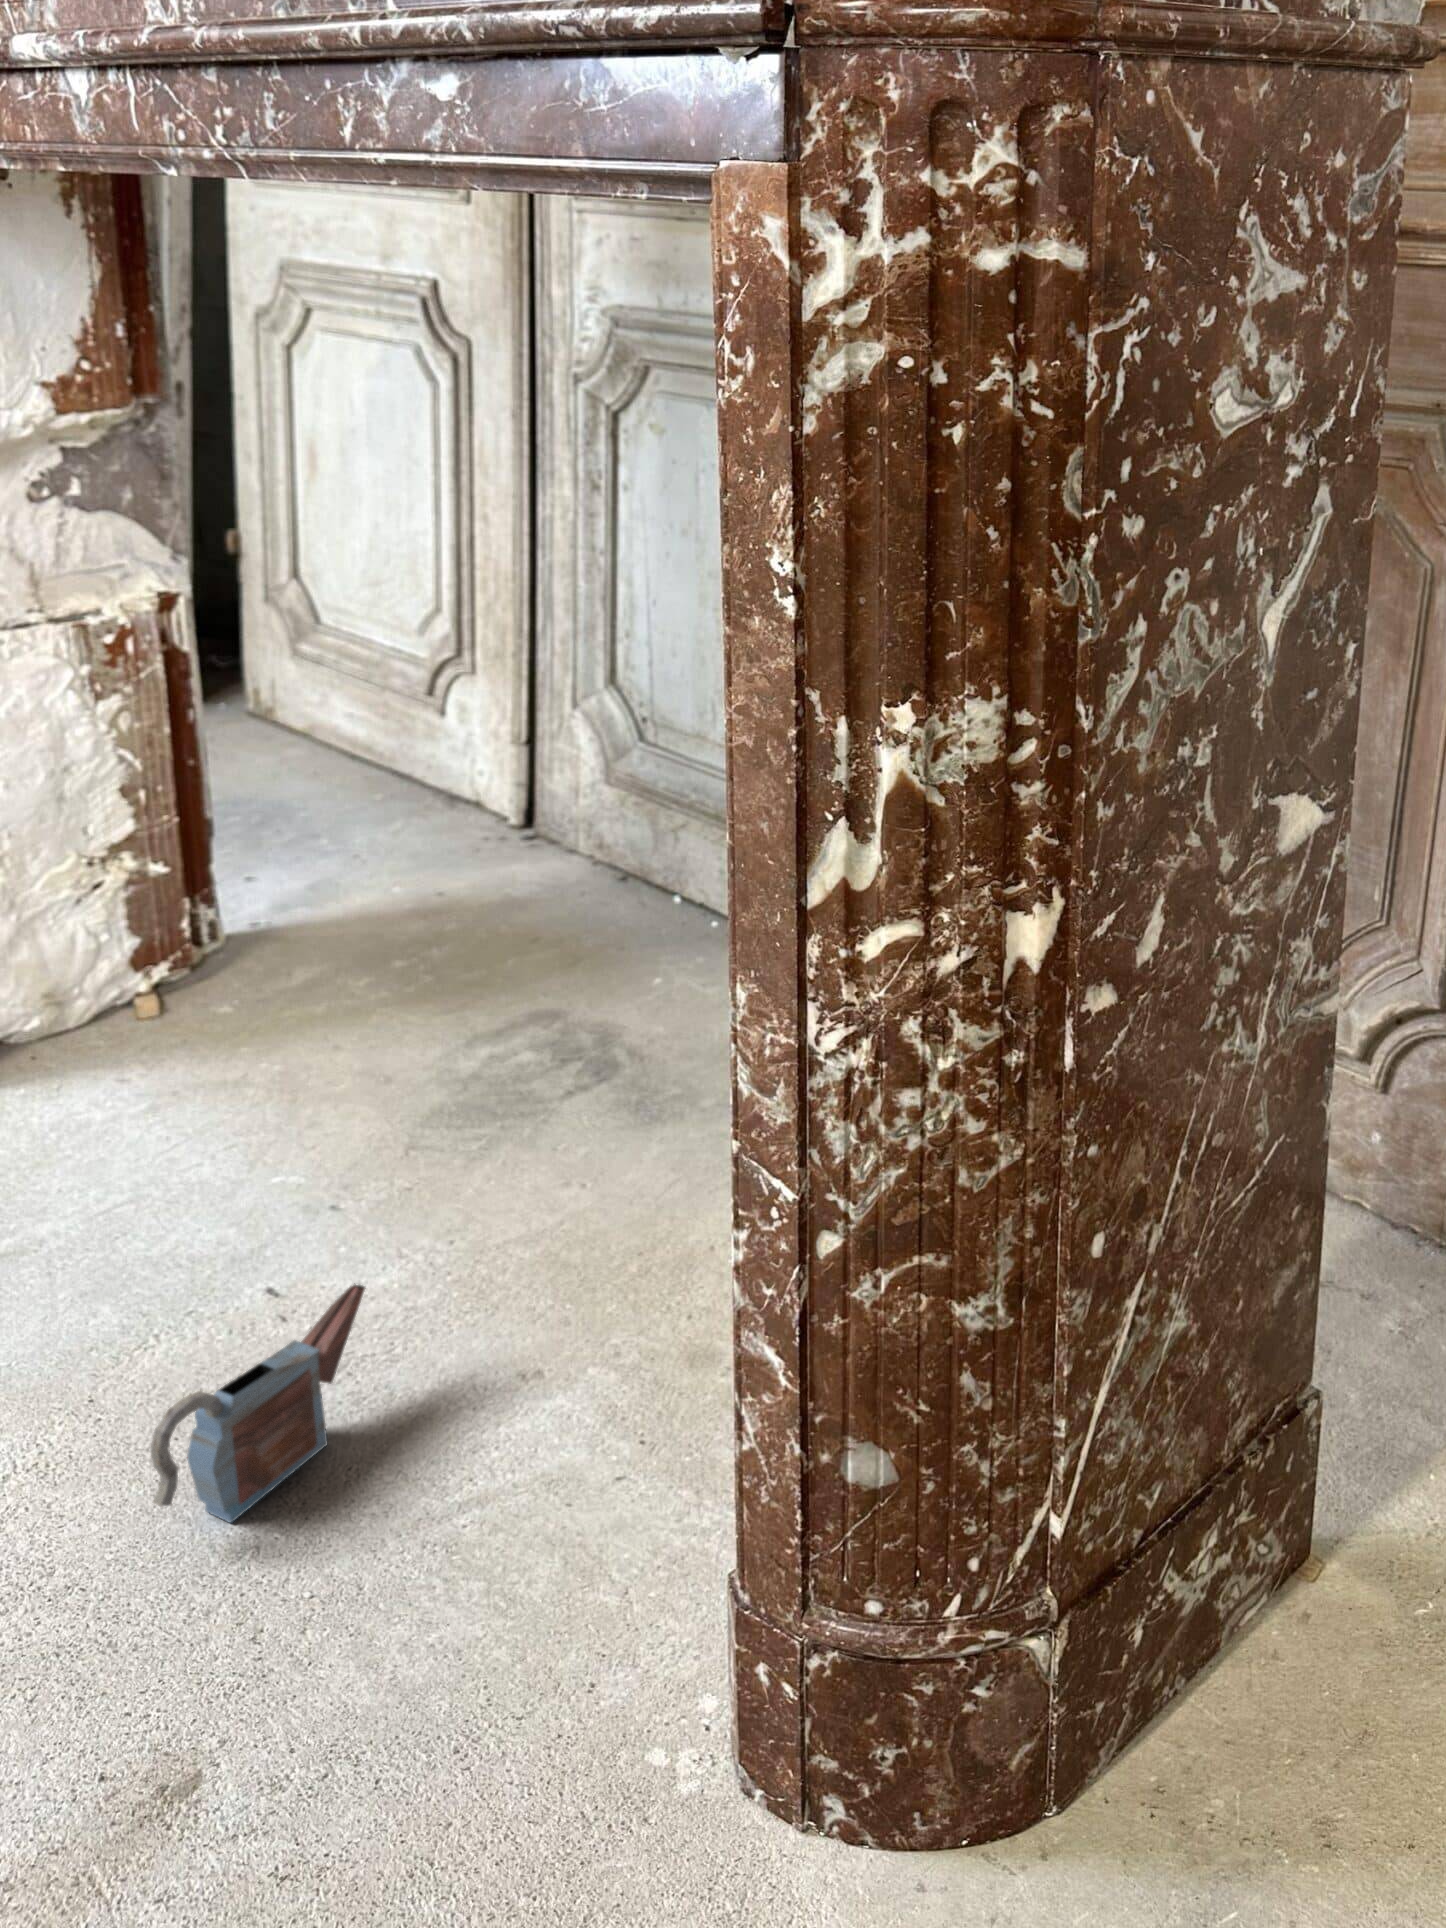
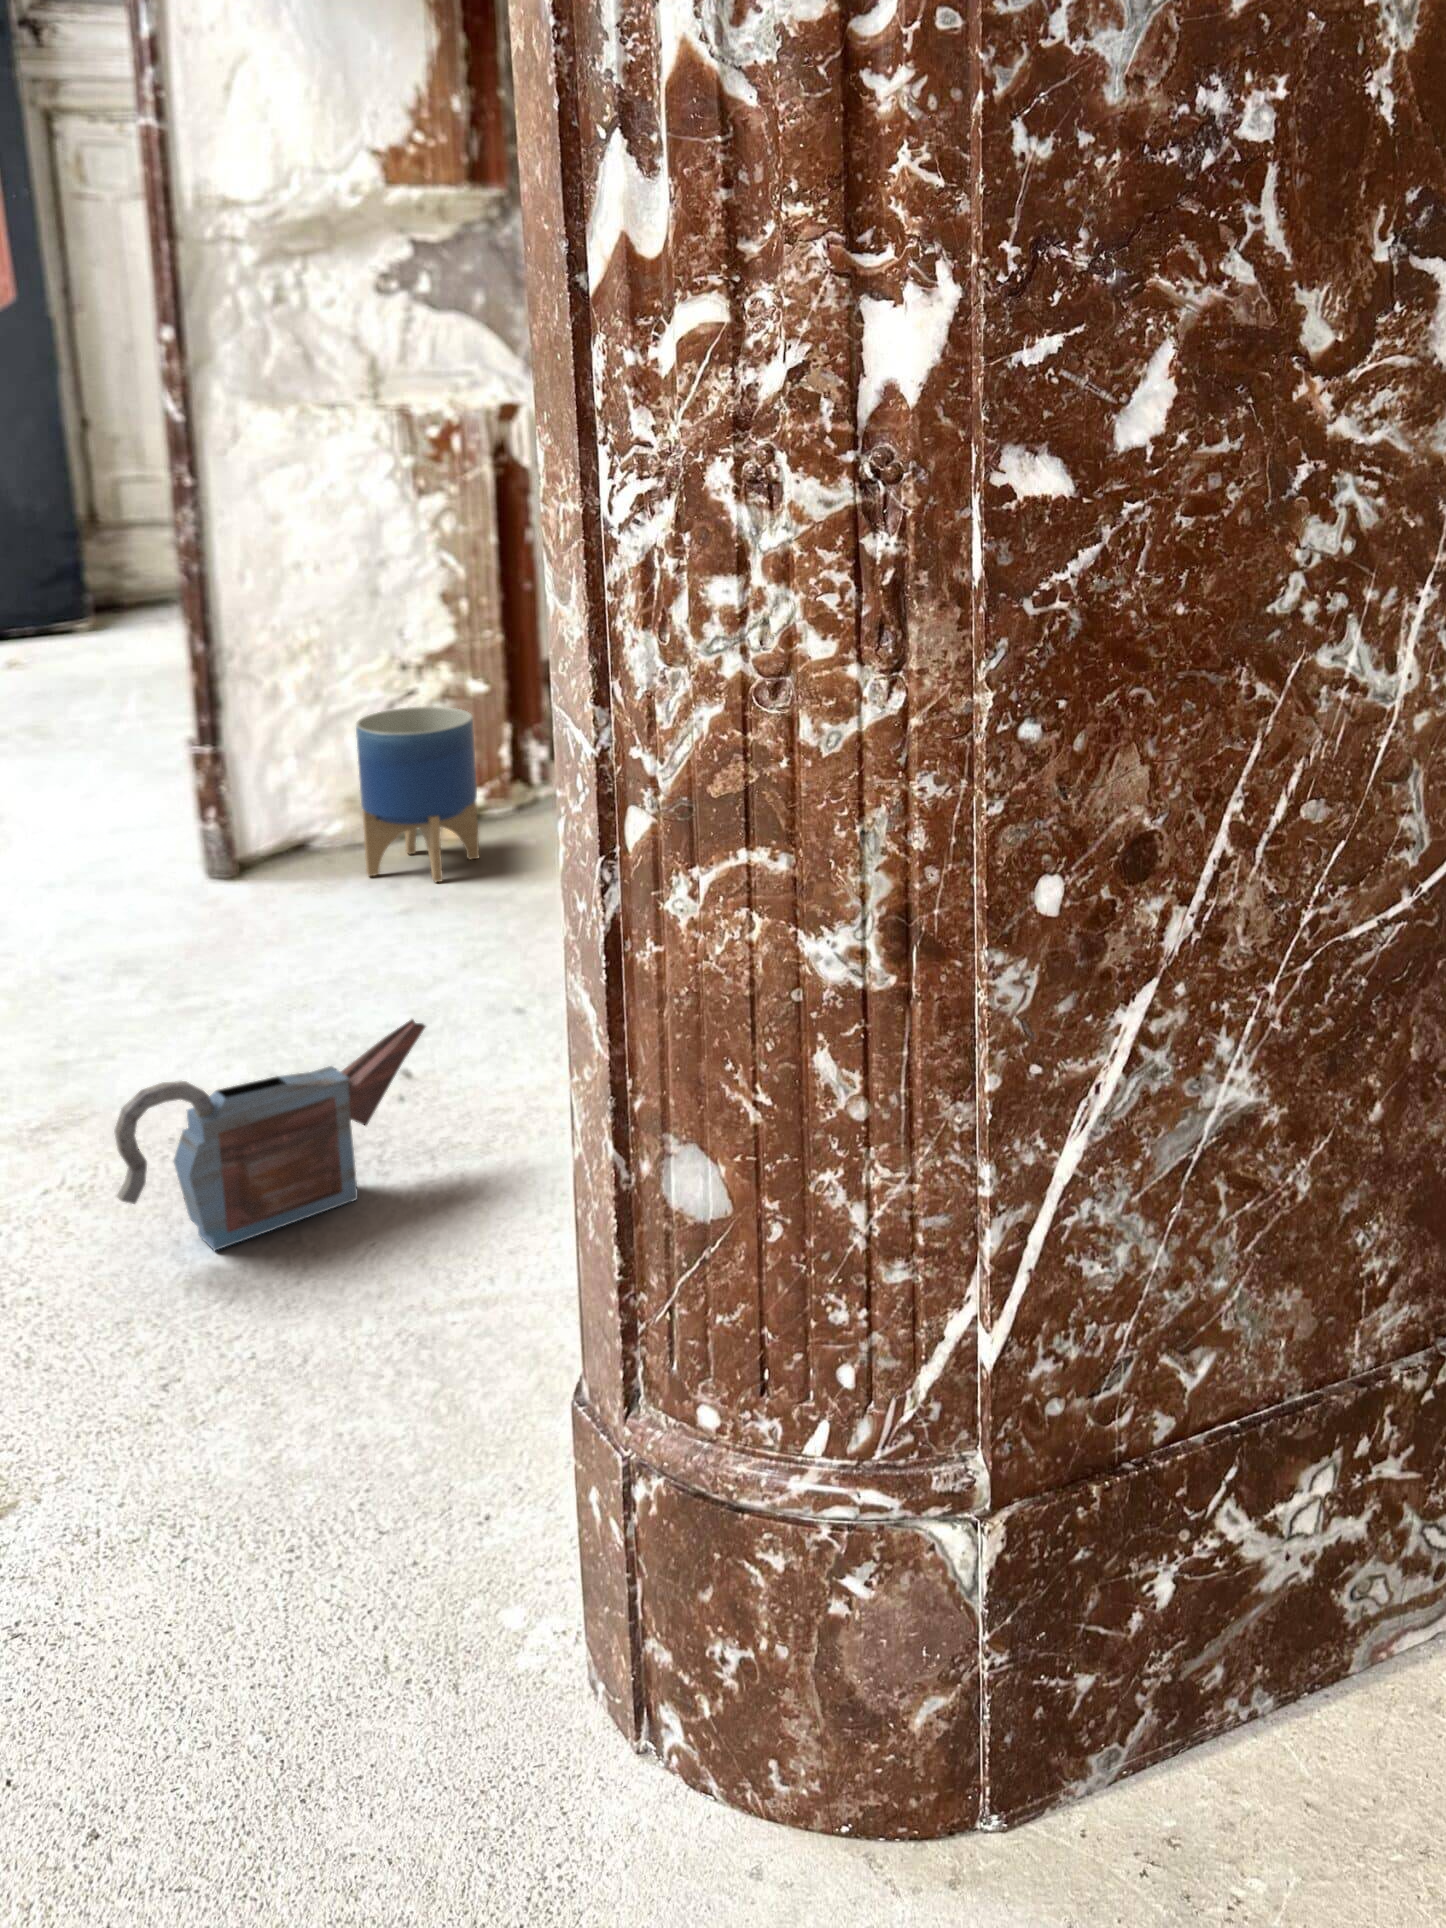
planter: none [93,924,215,1095] -> present [356,706,479,882]

